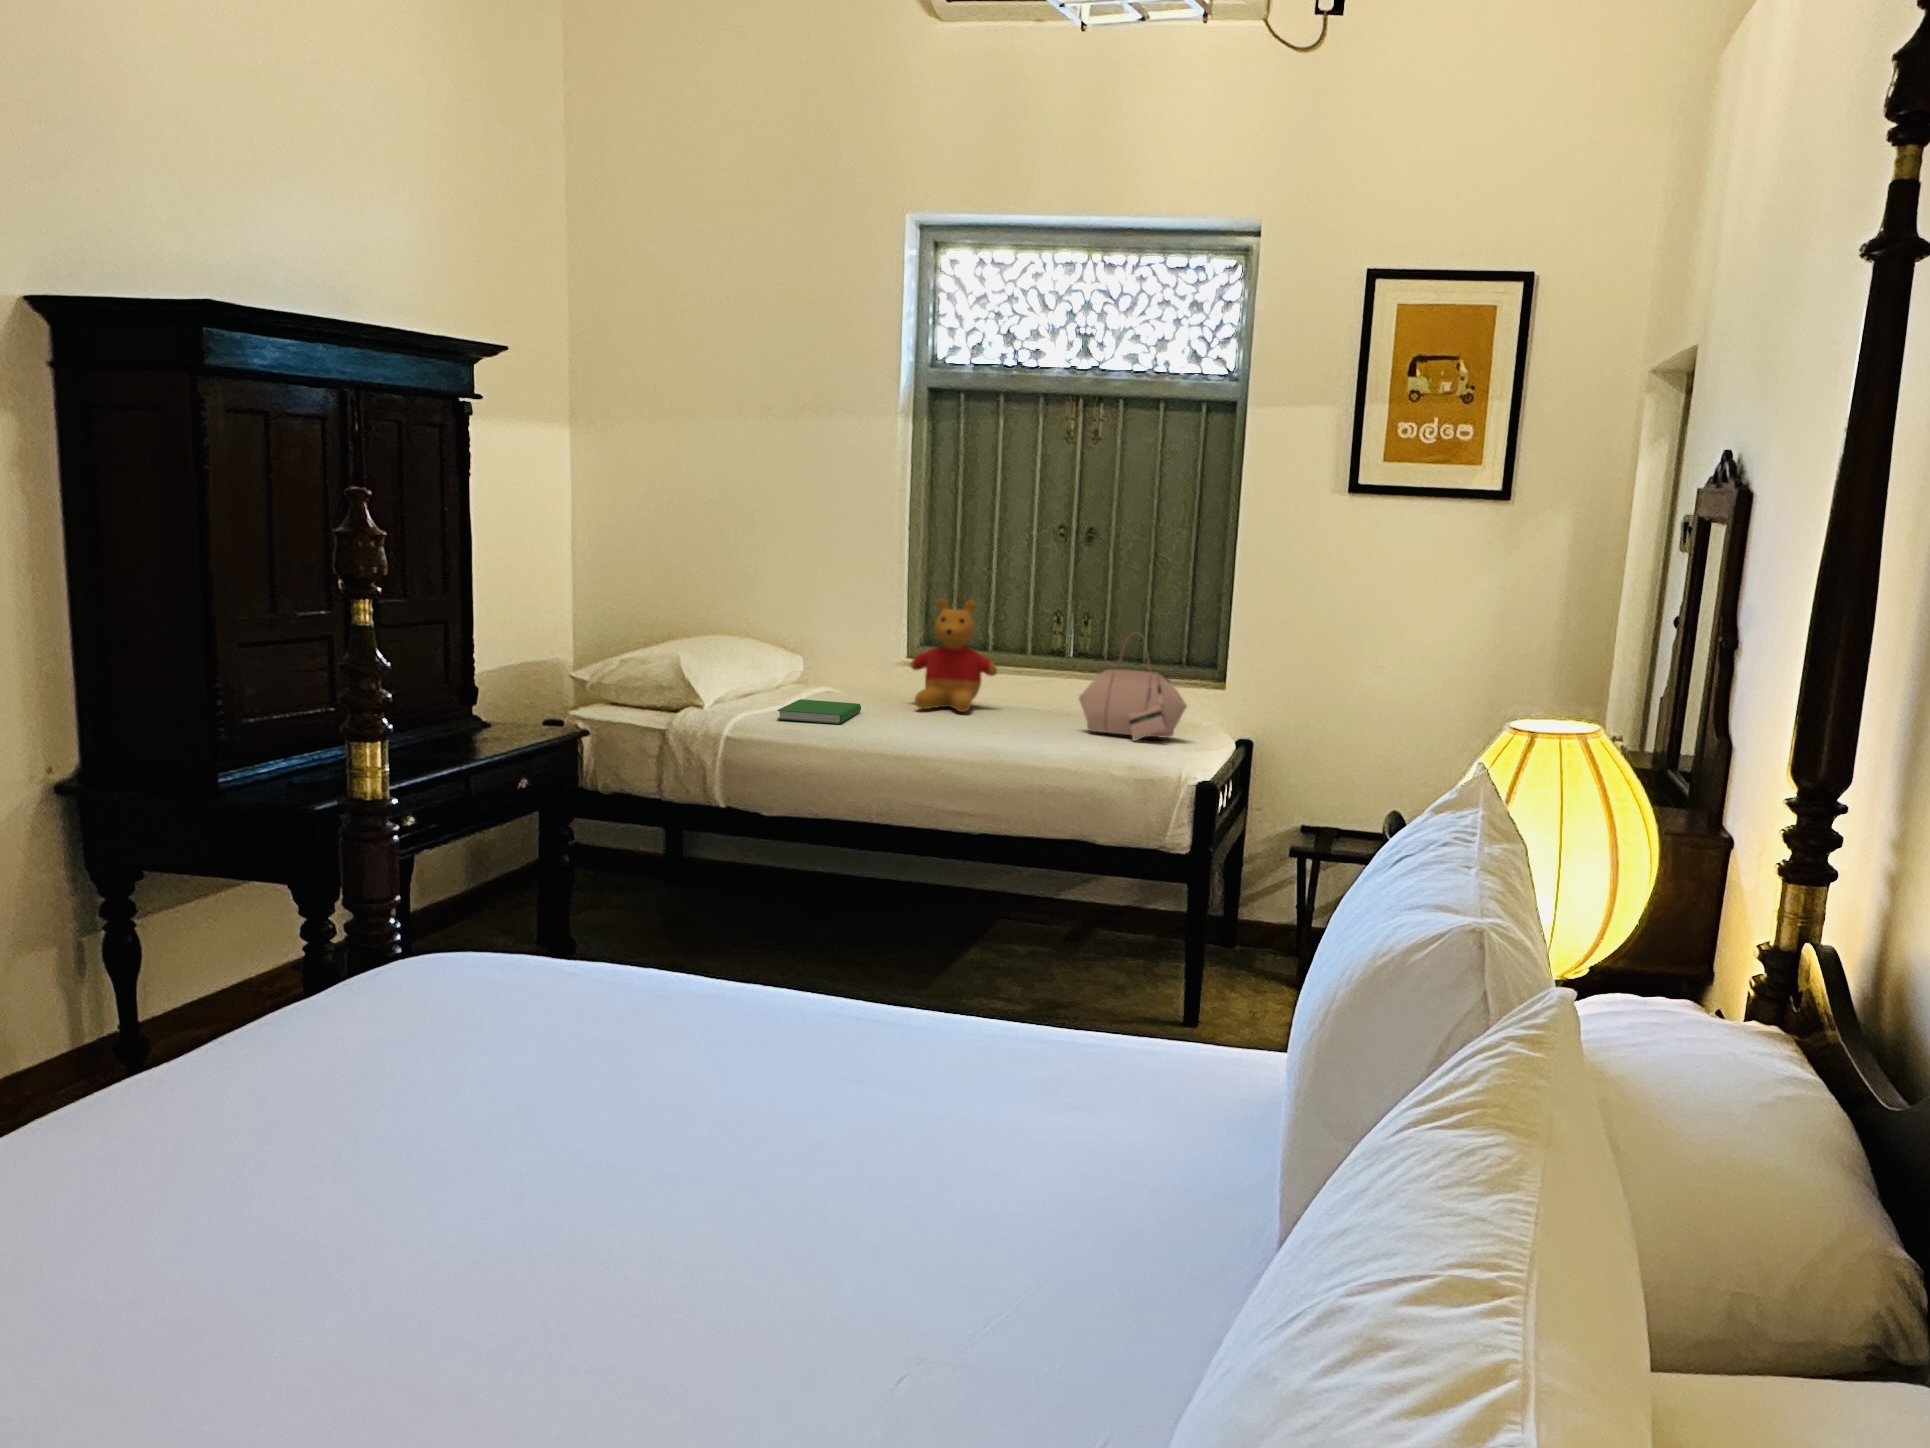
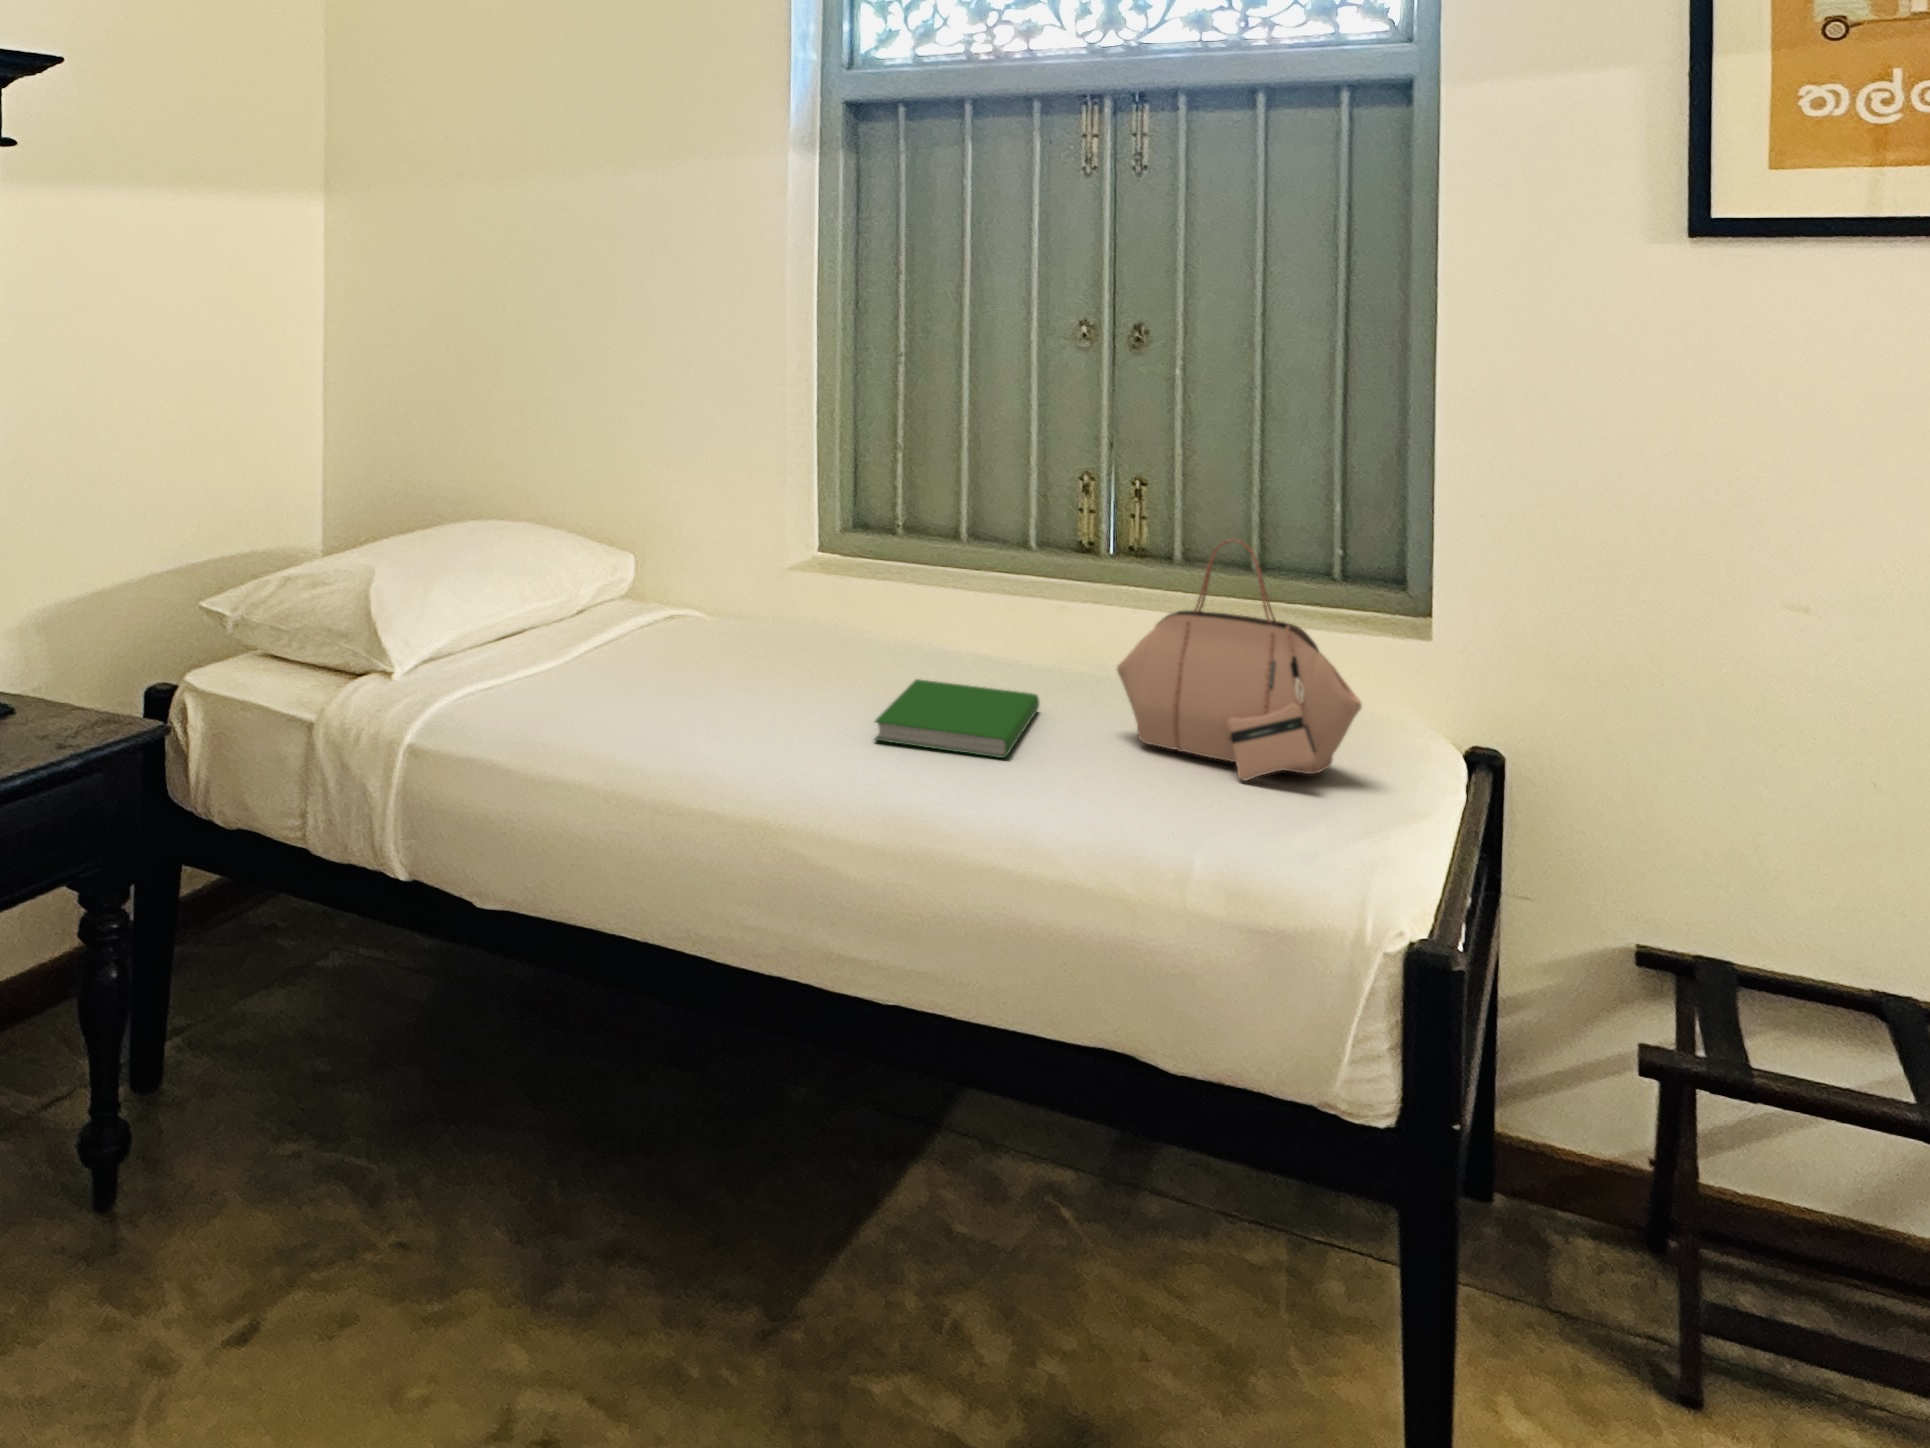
stuffed bear: present [910,598,997,712] -> none [805,456,963,674]
hardcover book: present [777,699,861,724] -> present [875,679,1040,758]

